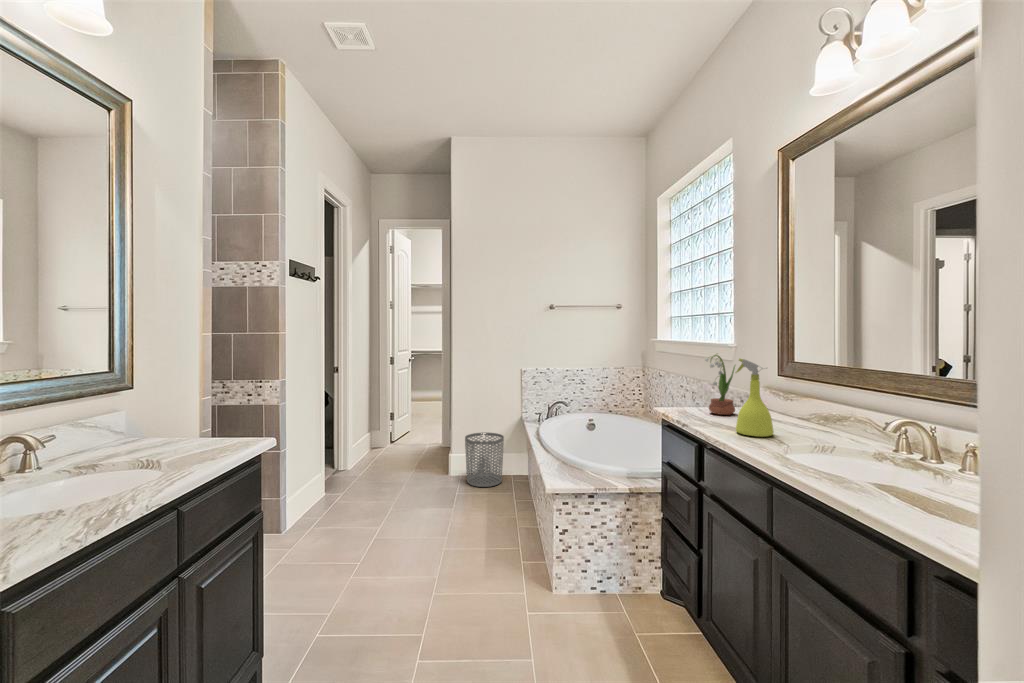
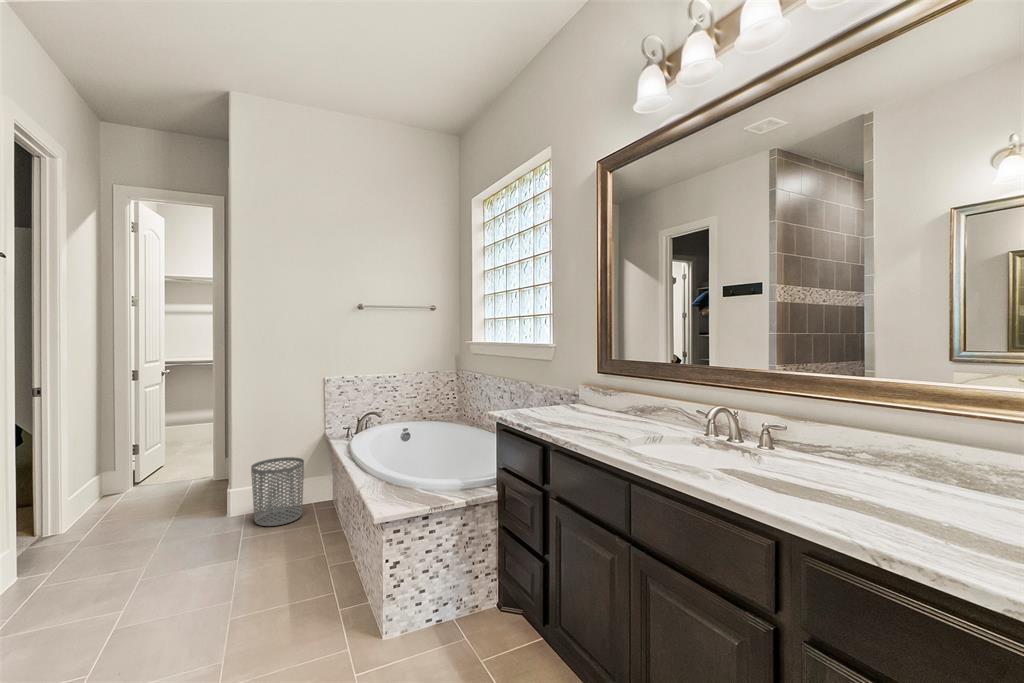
potted flower: present [705,355,735,415] -> none [538,354,567,415]
spray bottle: present [736,359,774,437] -> none [575,358,610,434]

